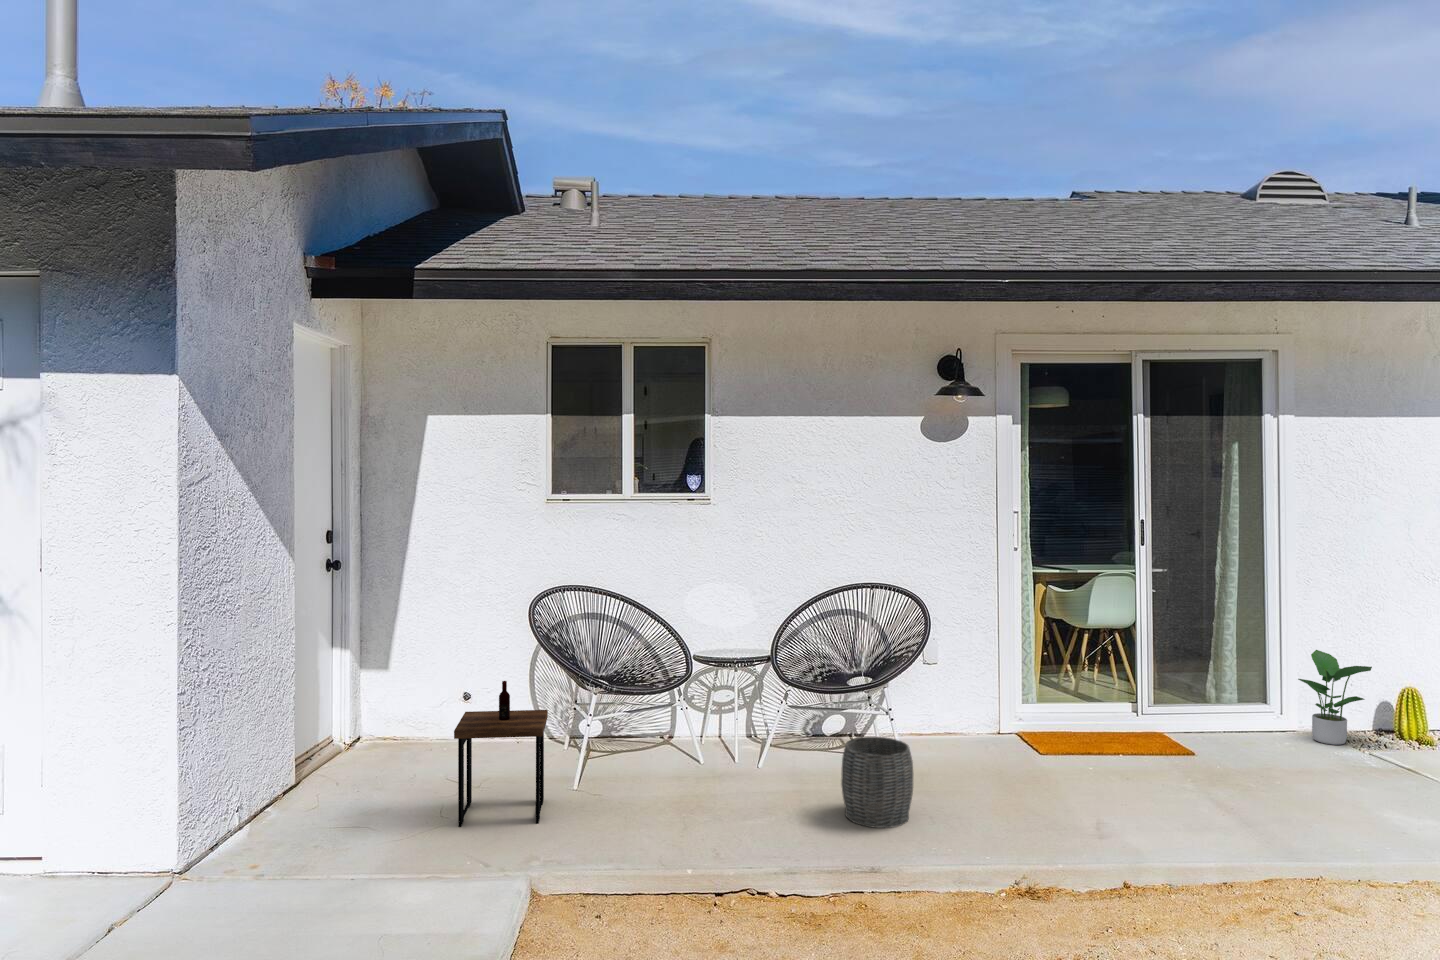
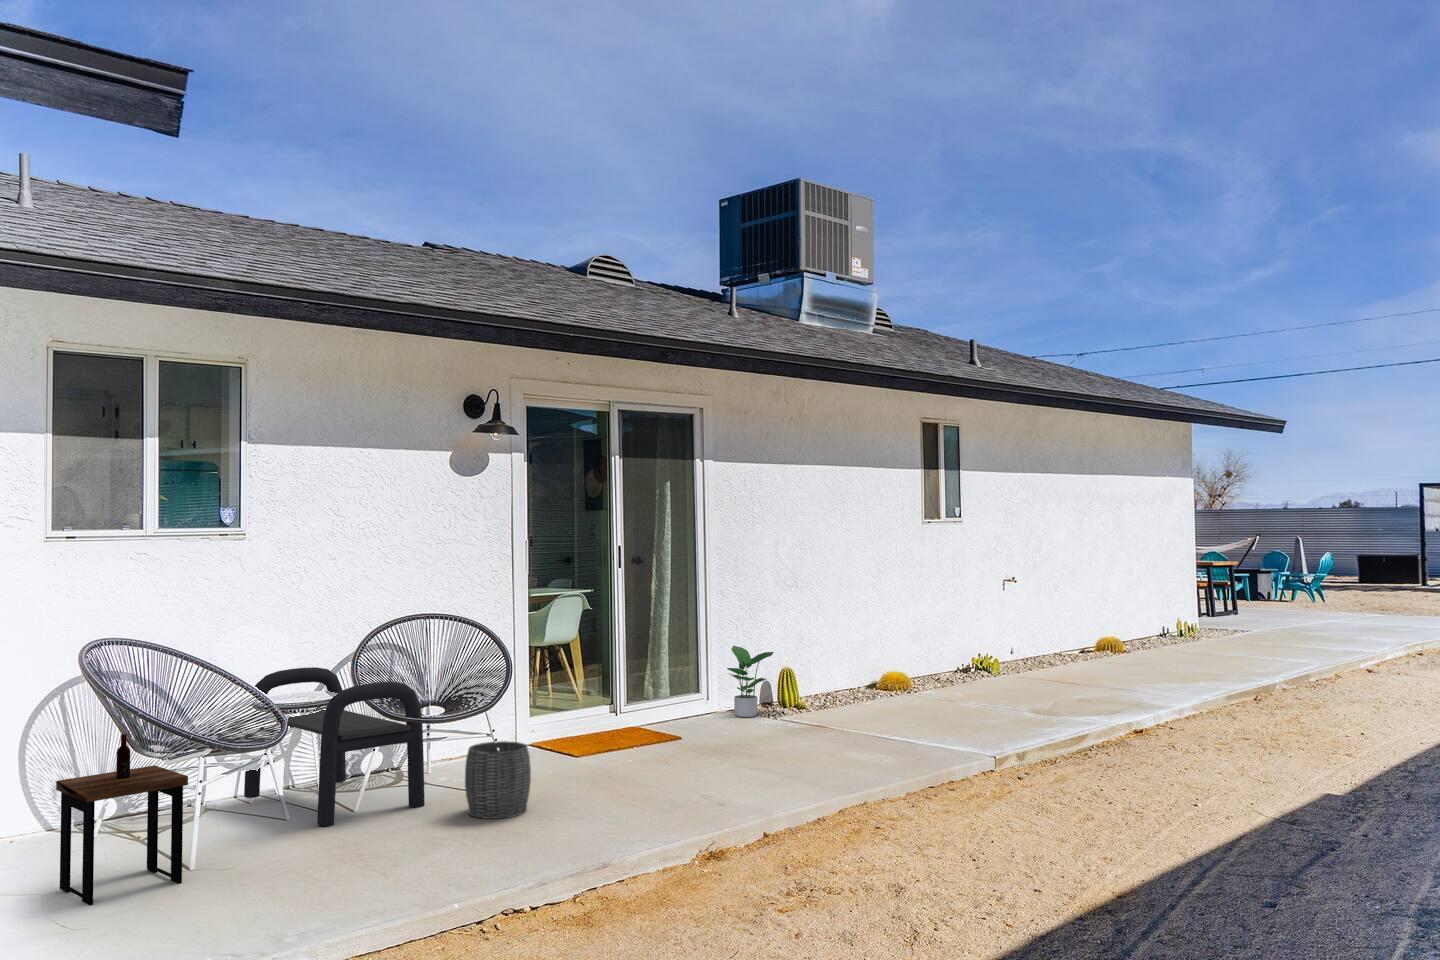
bench: none [704,627,826,790] -> present [244,667,425,827]

